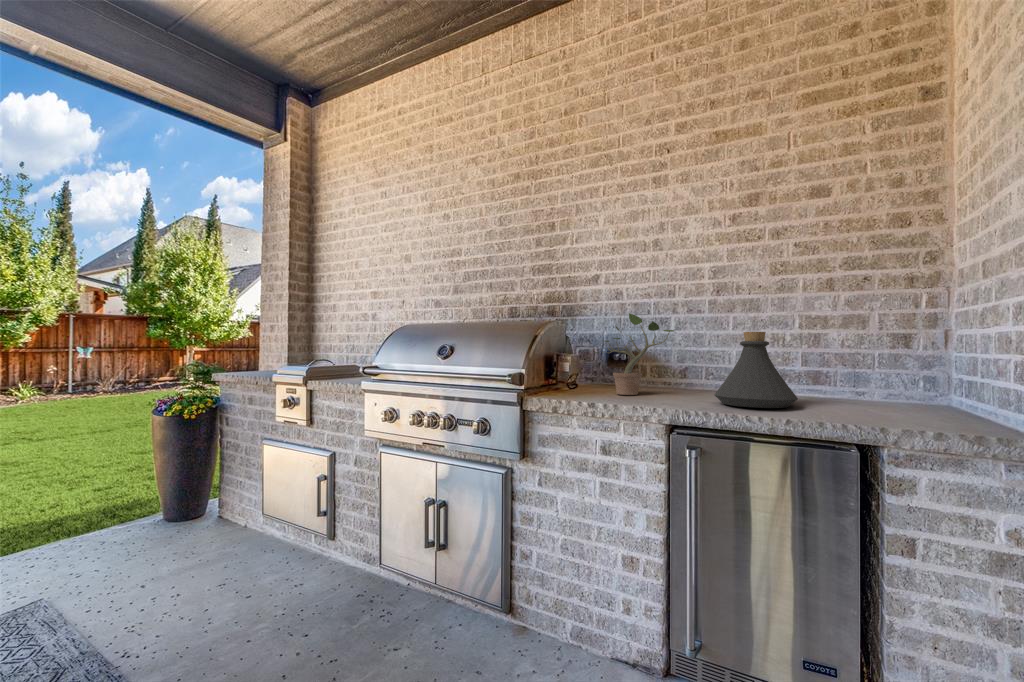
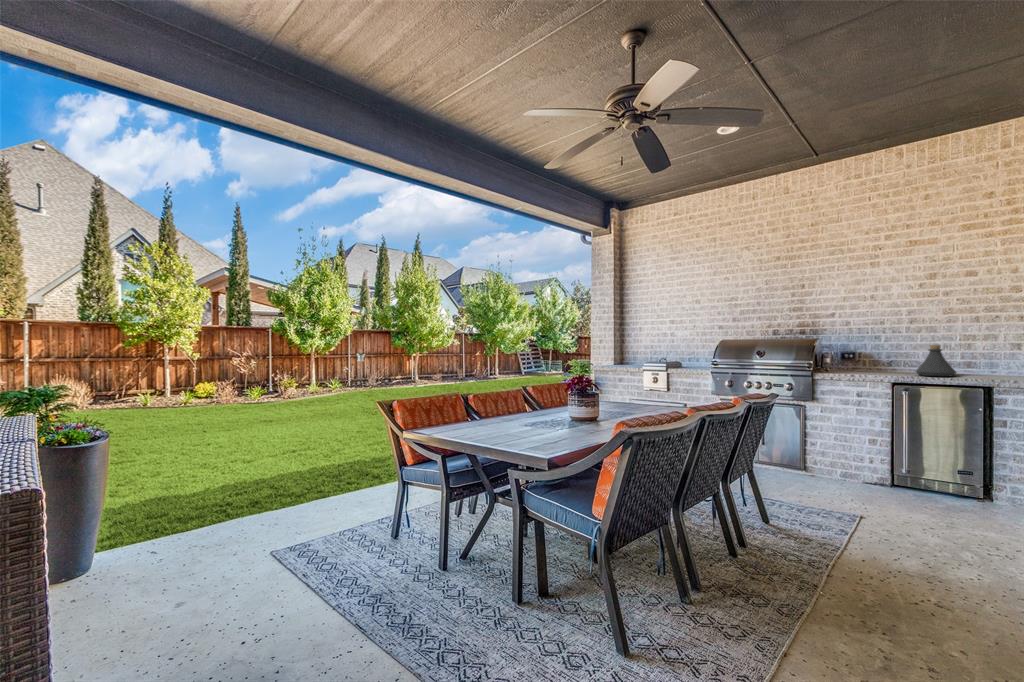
potted plant: present [594,313,674,395] -> none [847,334,891,373]

